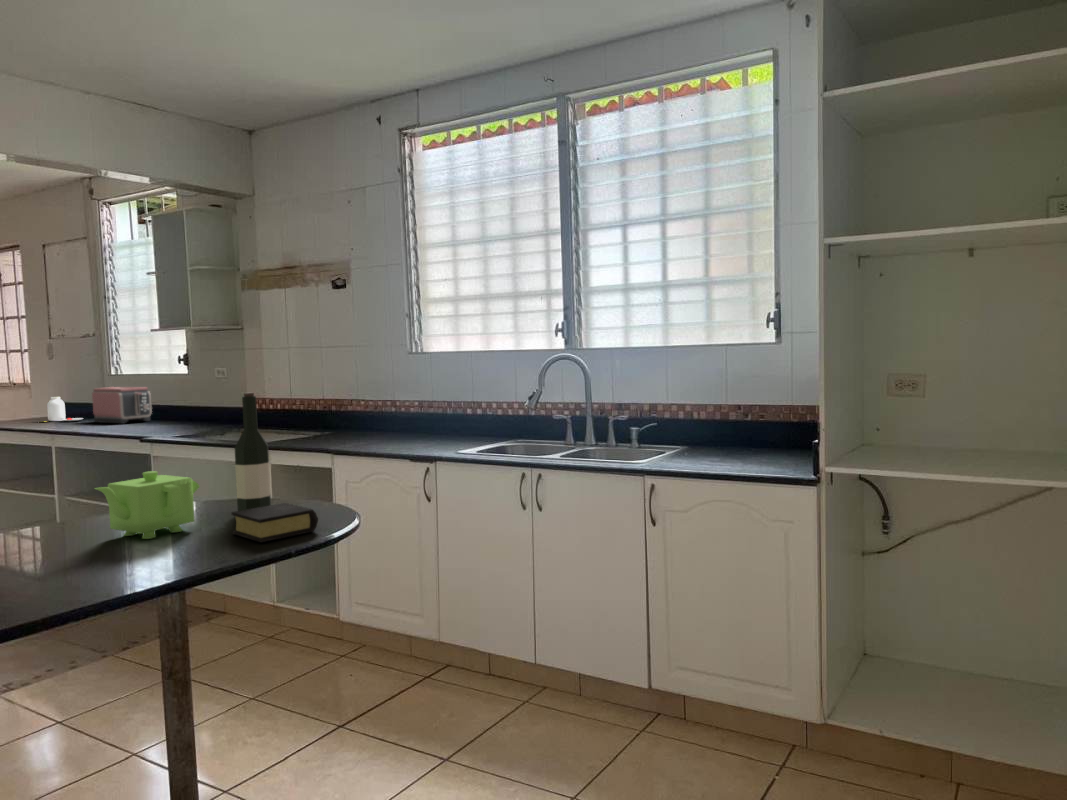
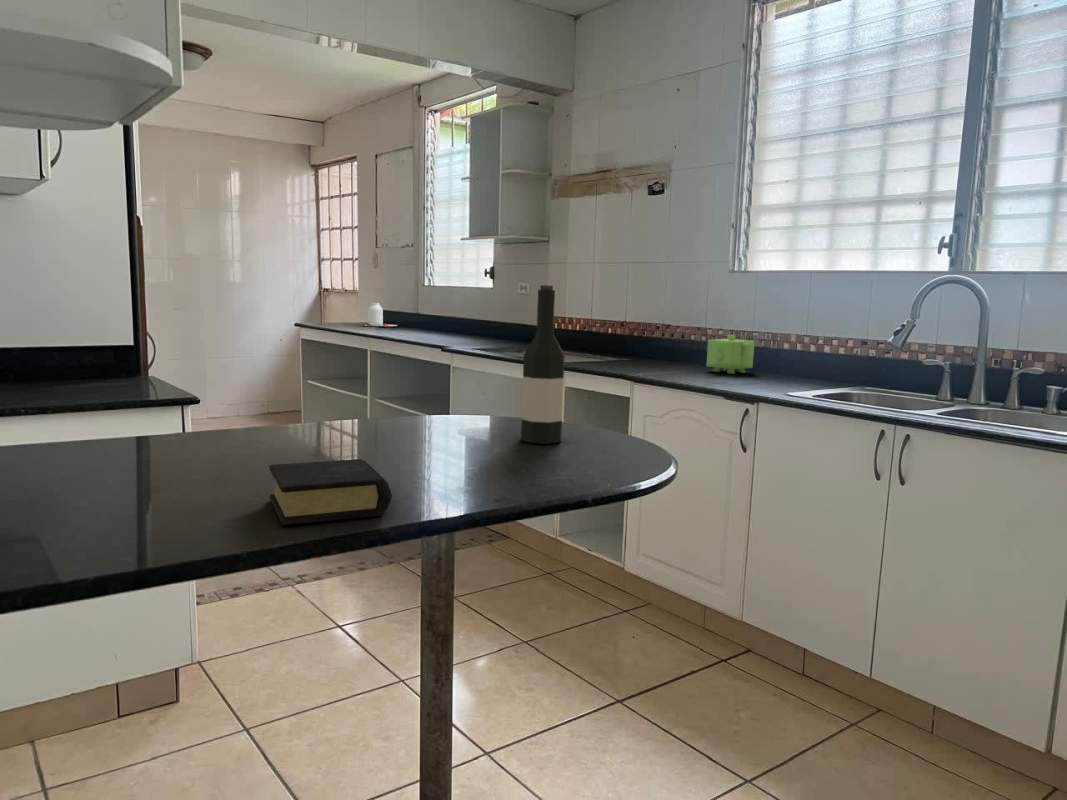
toaster: present [92,387,152,424] -> none [405,296,457,333]
teapot: present [95,471,200,539] -> present [707,335,754,374]
book: present [232,503,318,542] -> present [269,459,392,525]

